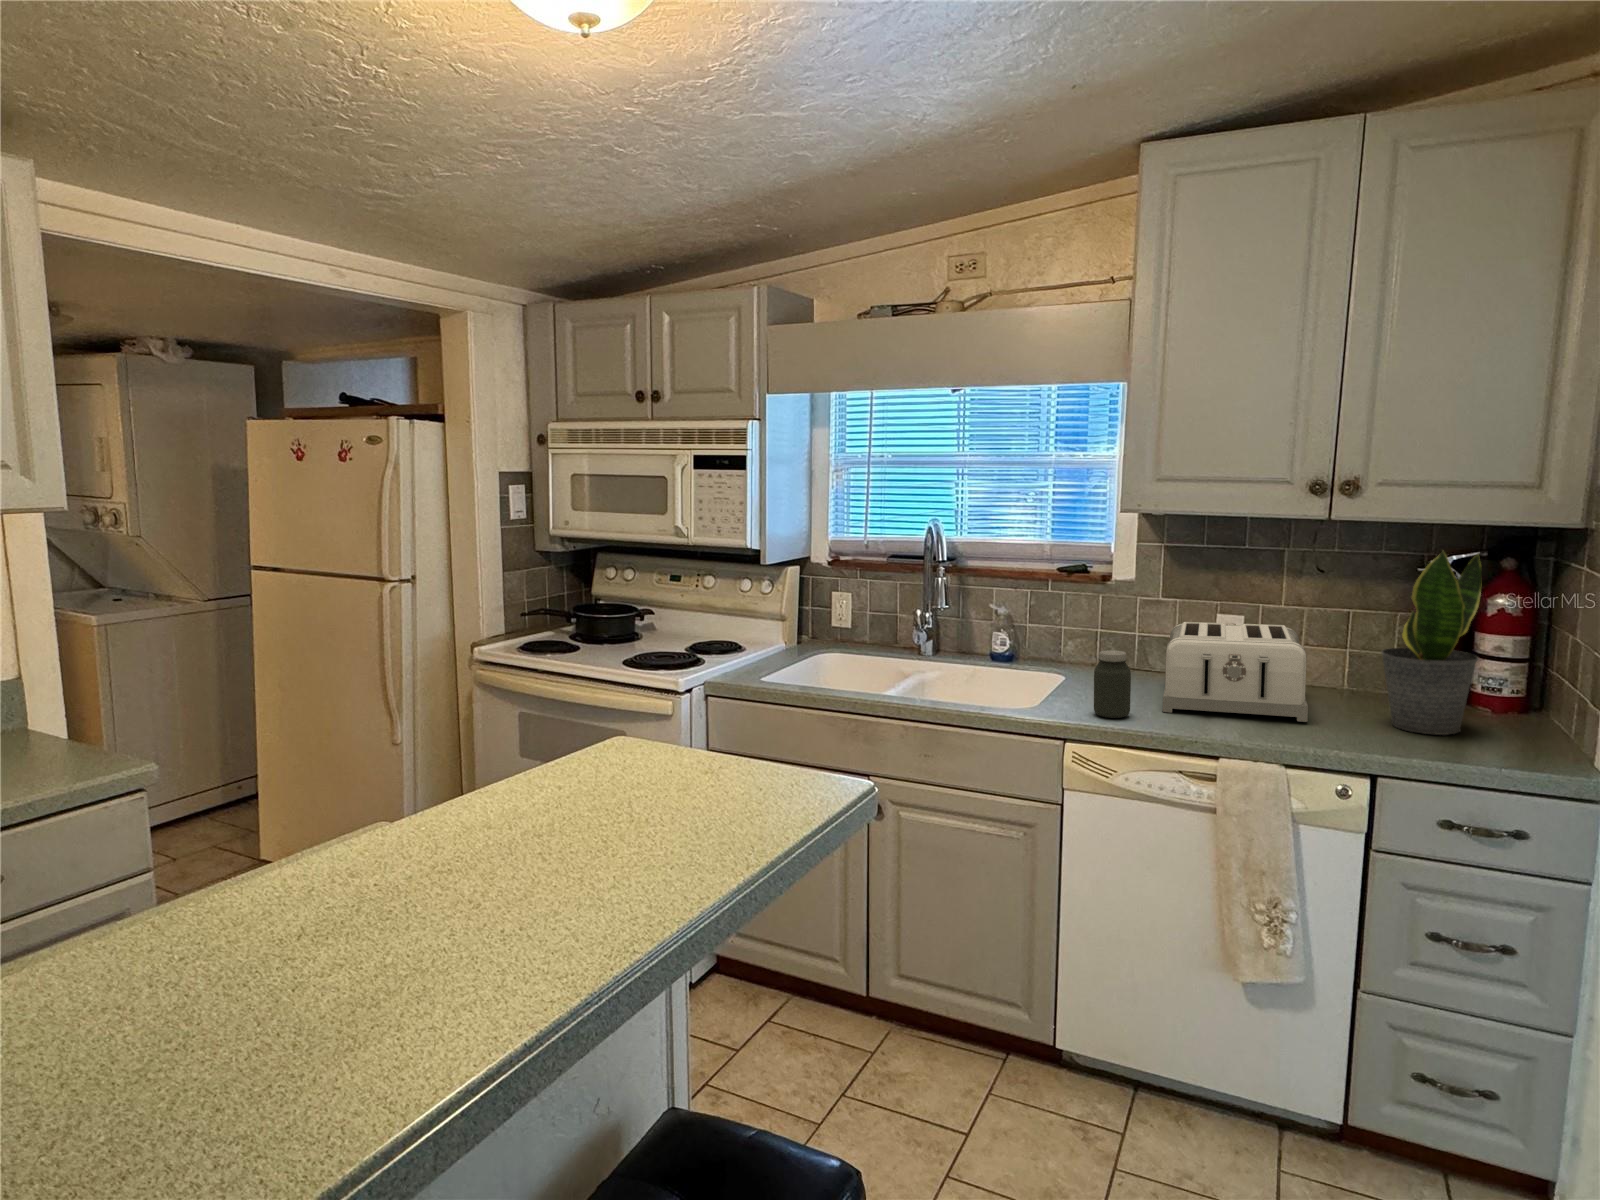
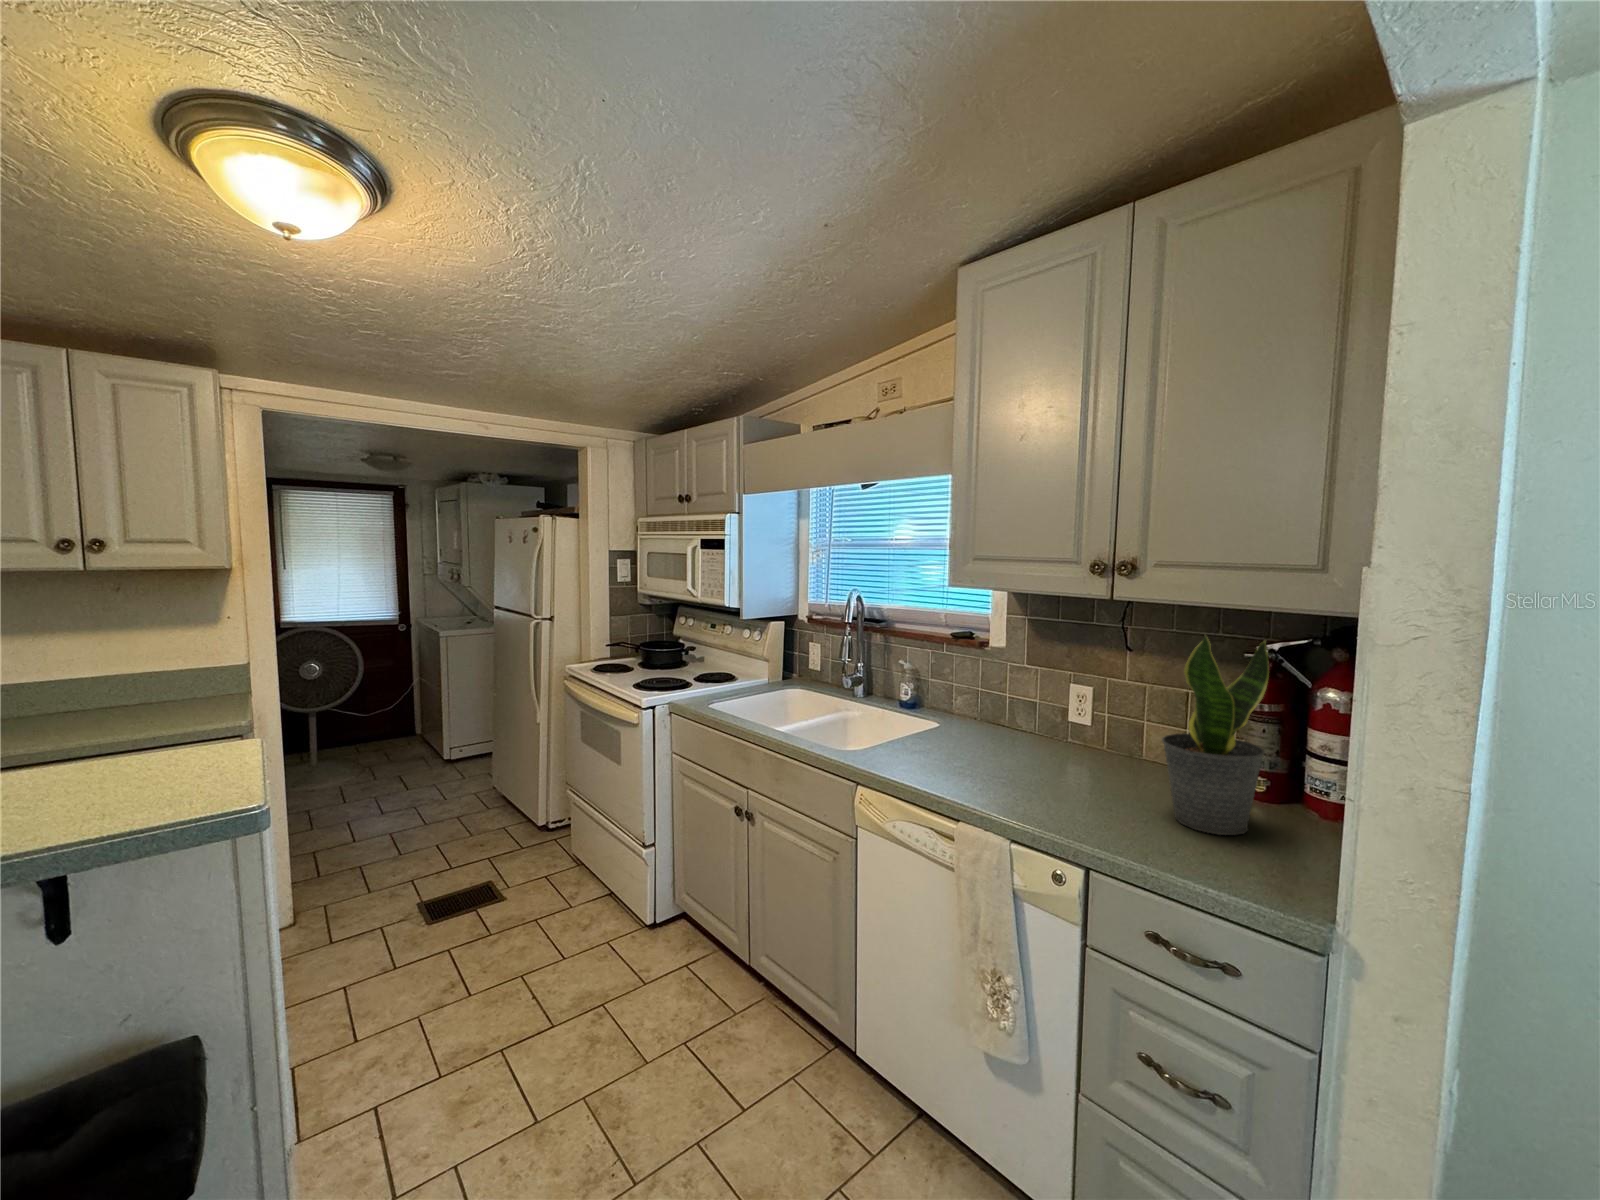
toaster: present [1163,622,1308,722] -> none [963,688,1128,798]
jar: present [1094,650,1131,718] -> none [896,707,927,769]

